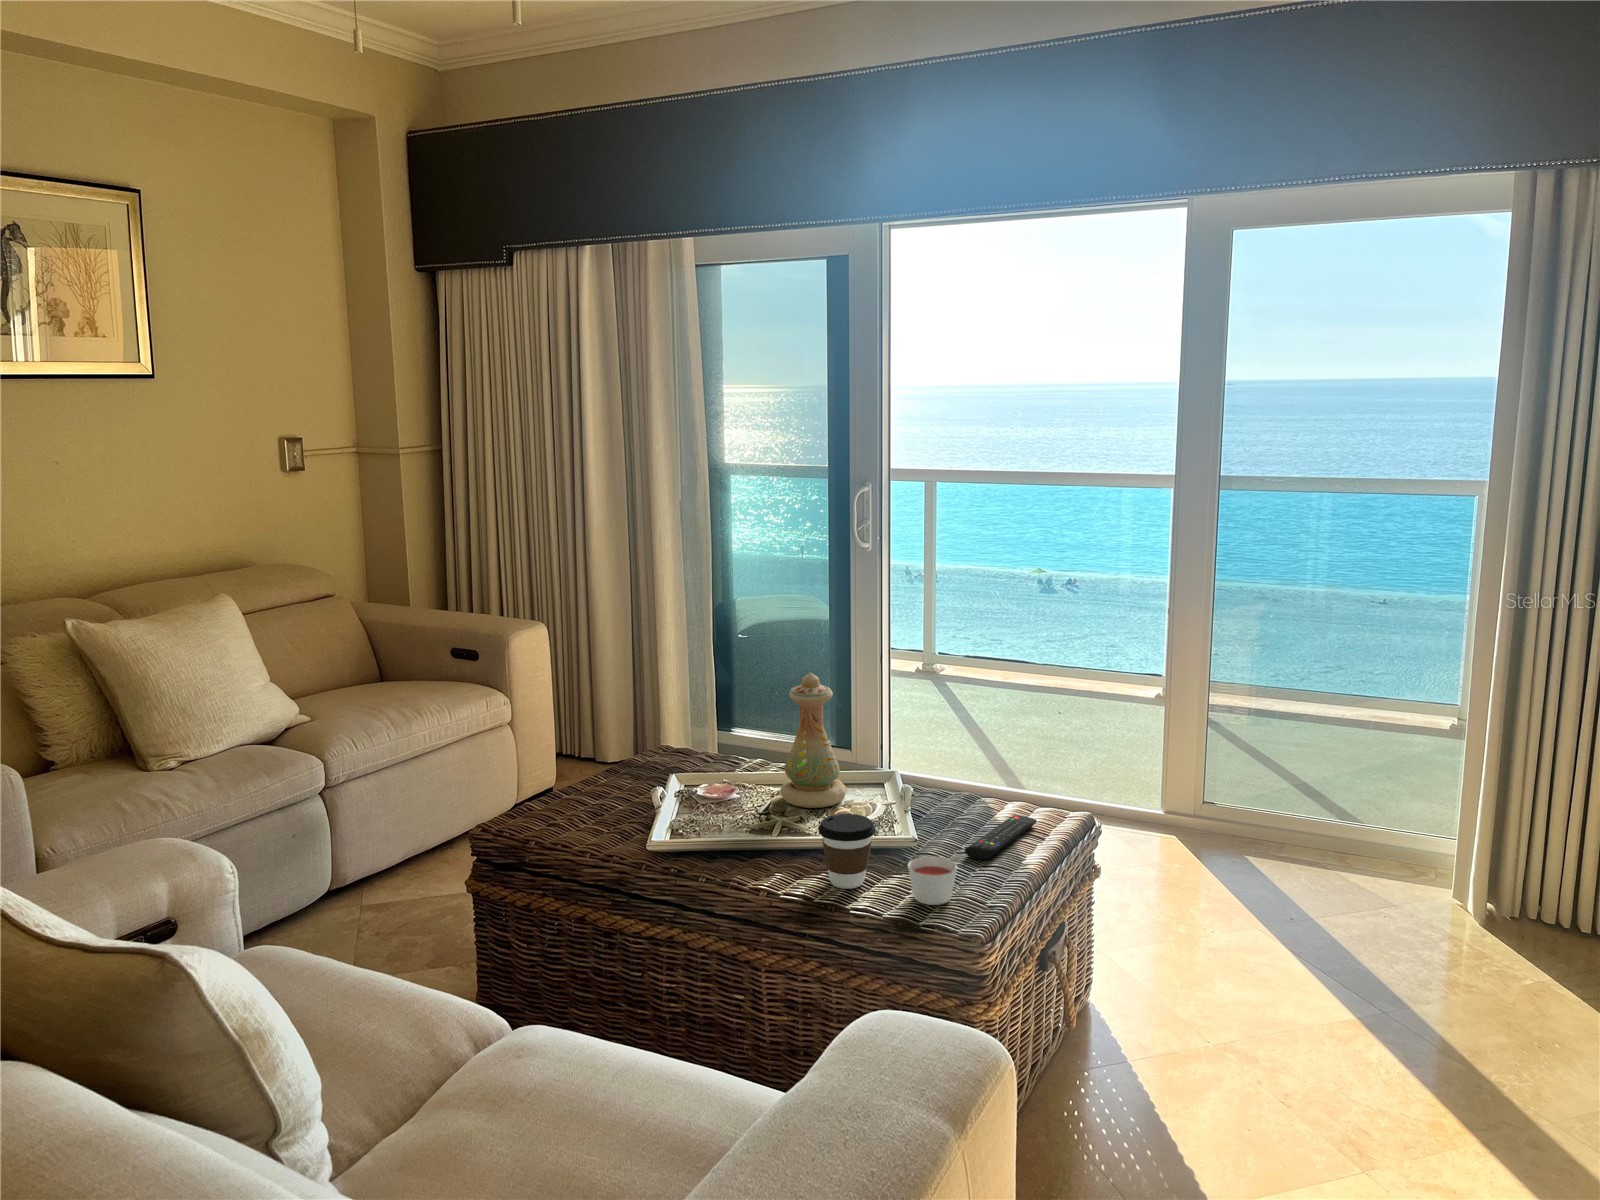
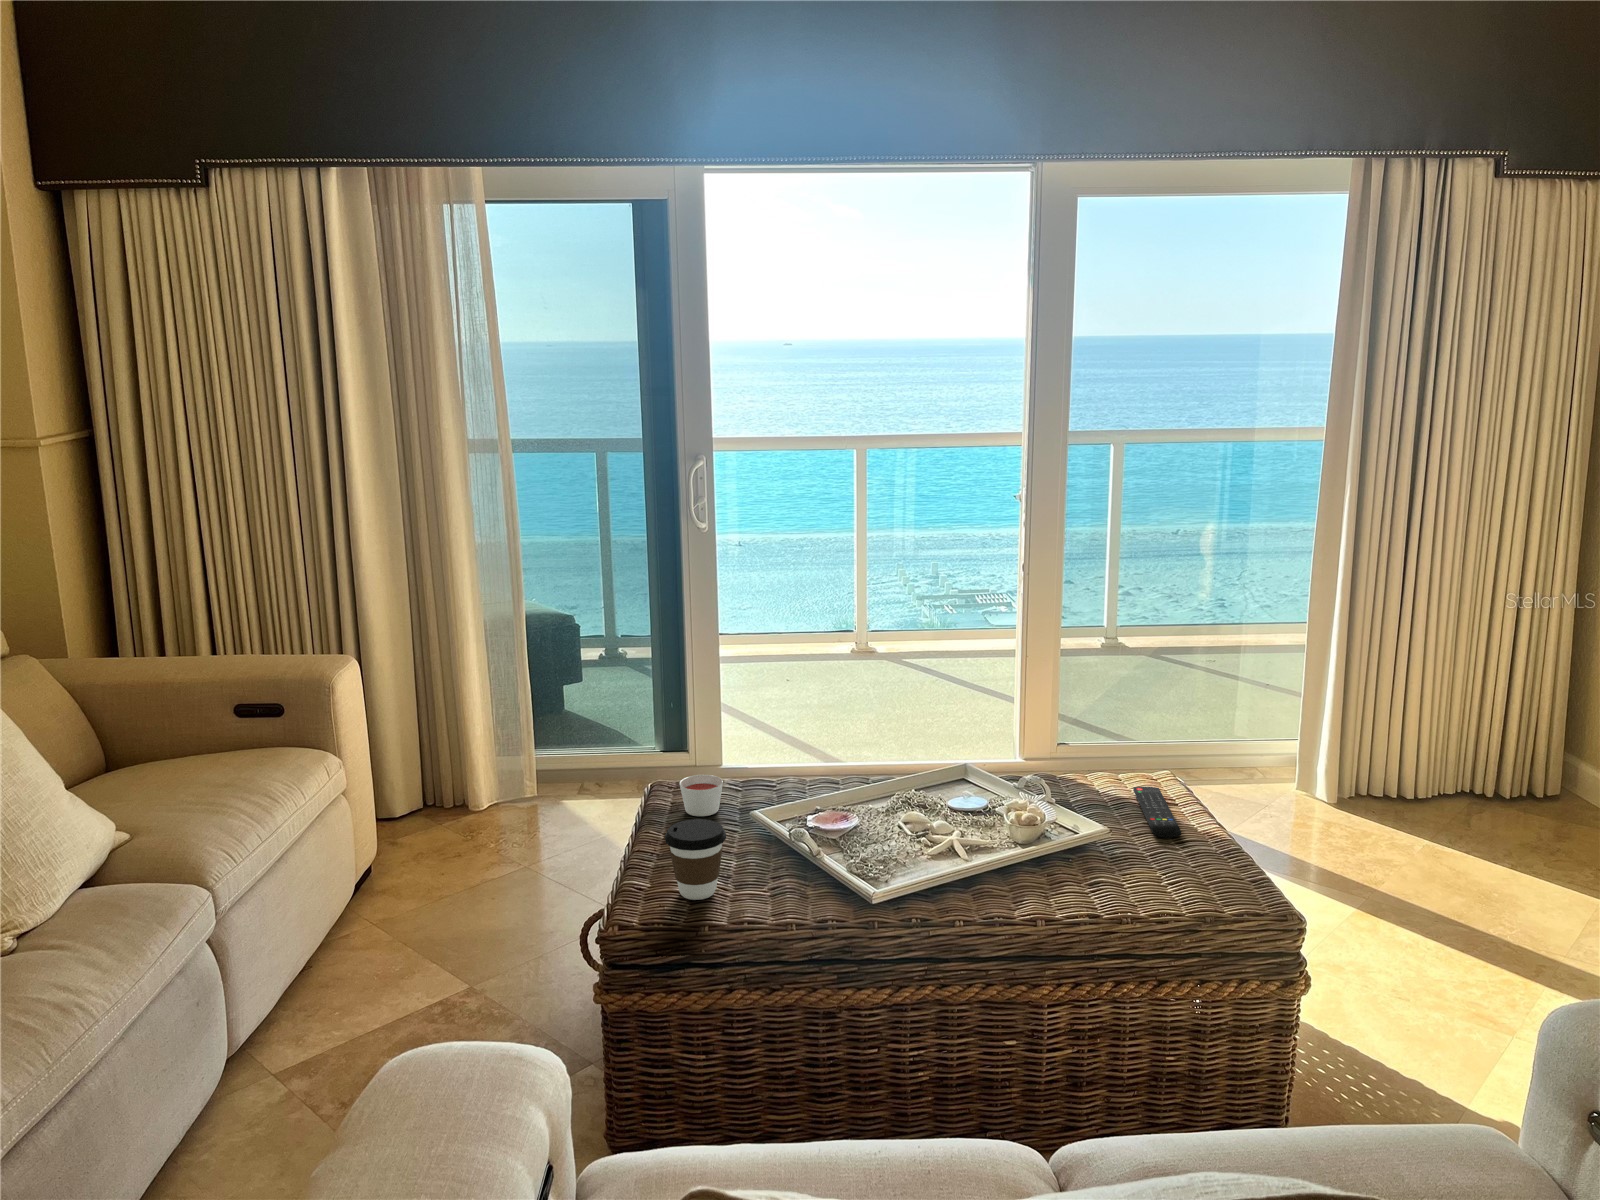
vase: present [780,673,846,808] -> none [888,672,961,821]
coffee cup: present [818,814,875,889] -> present [665,819,726,900]
candle: present [908,856,957,905] -> present [680,775,723,816]

